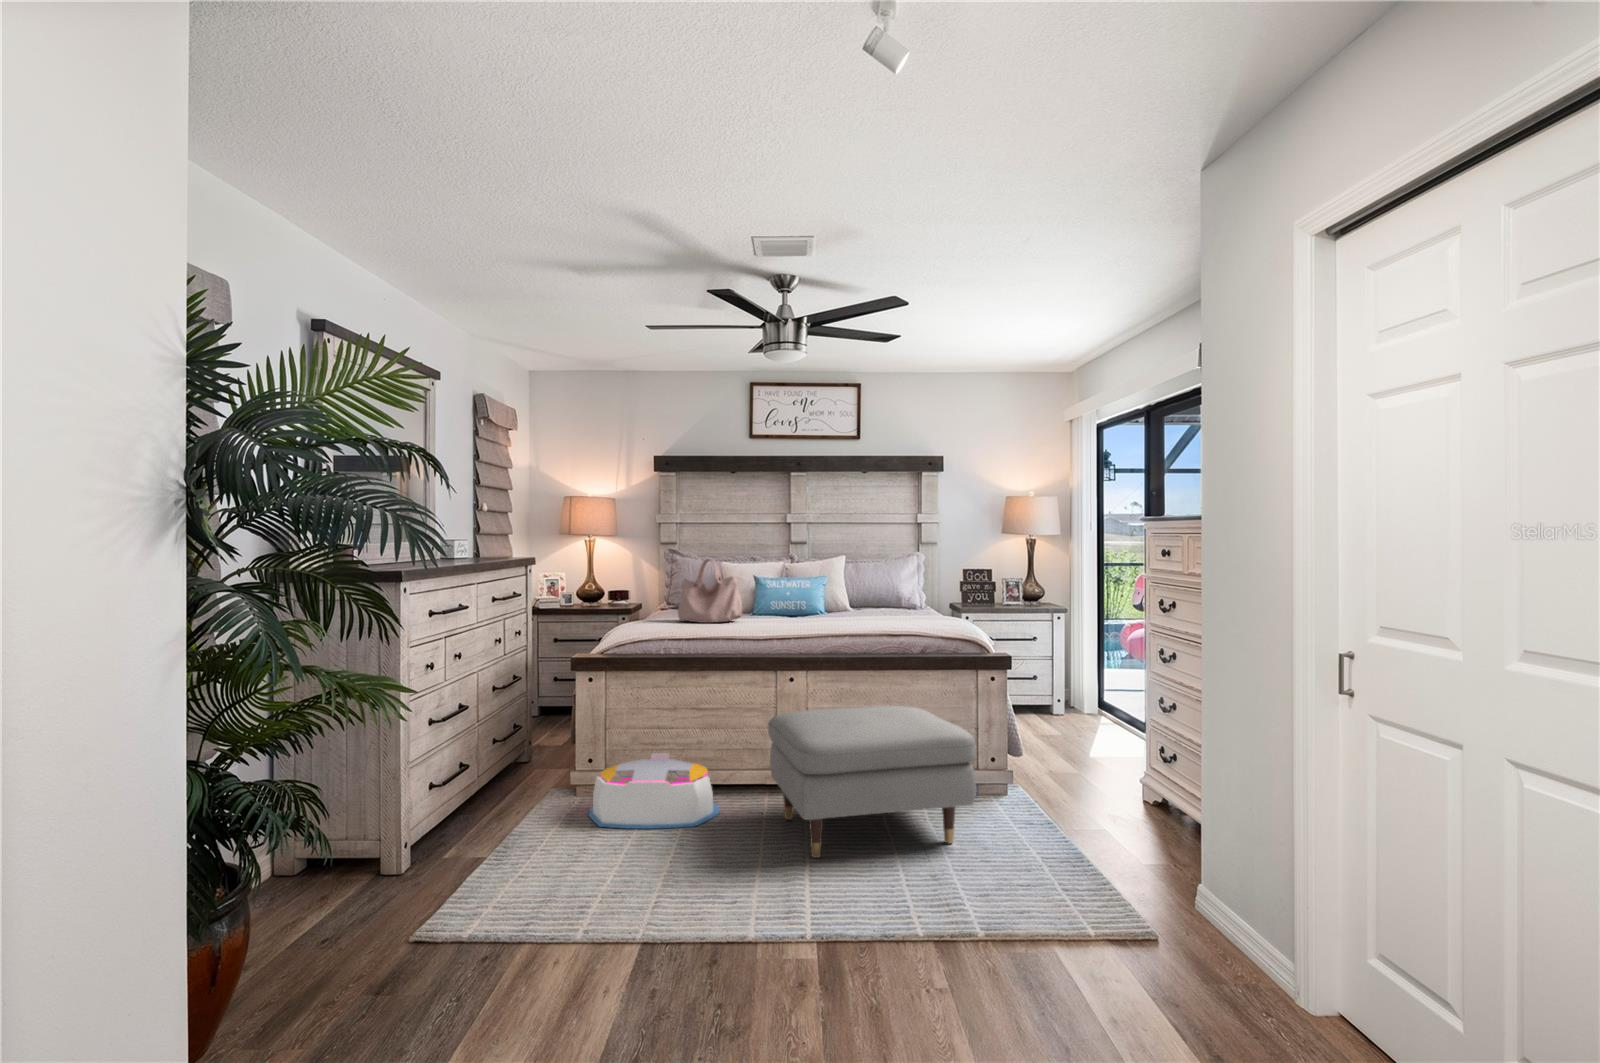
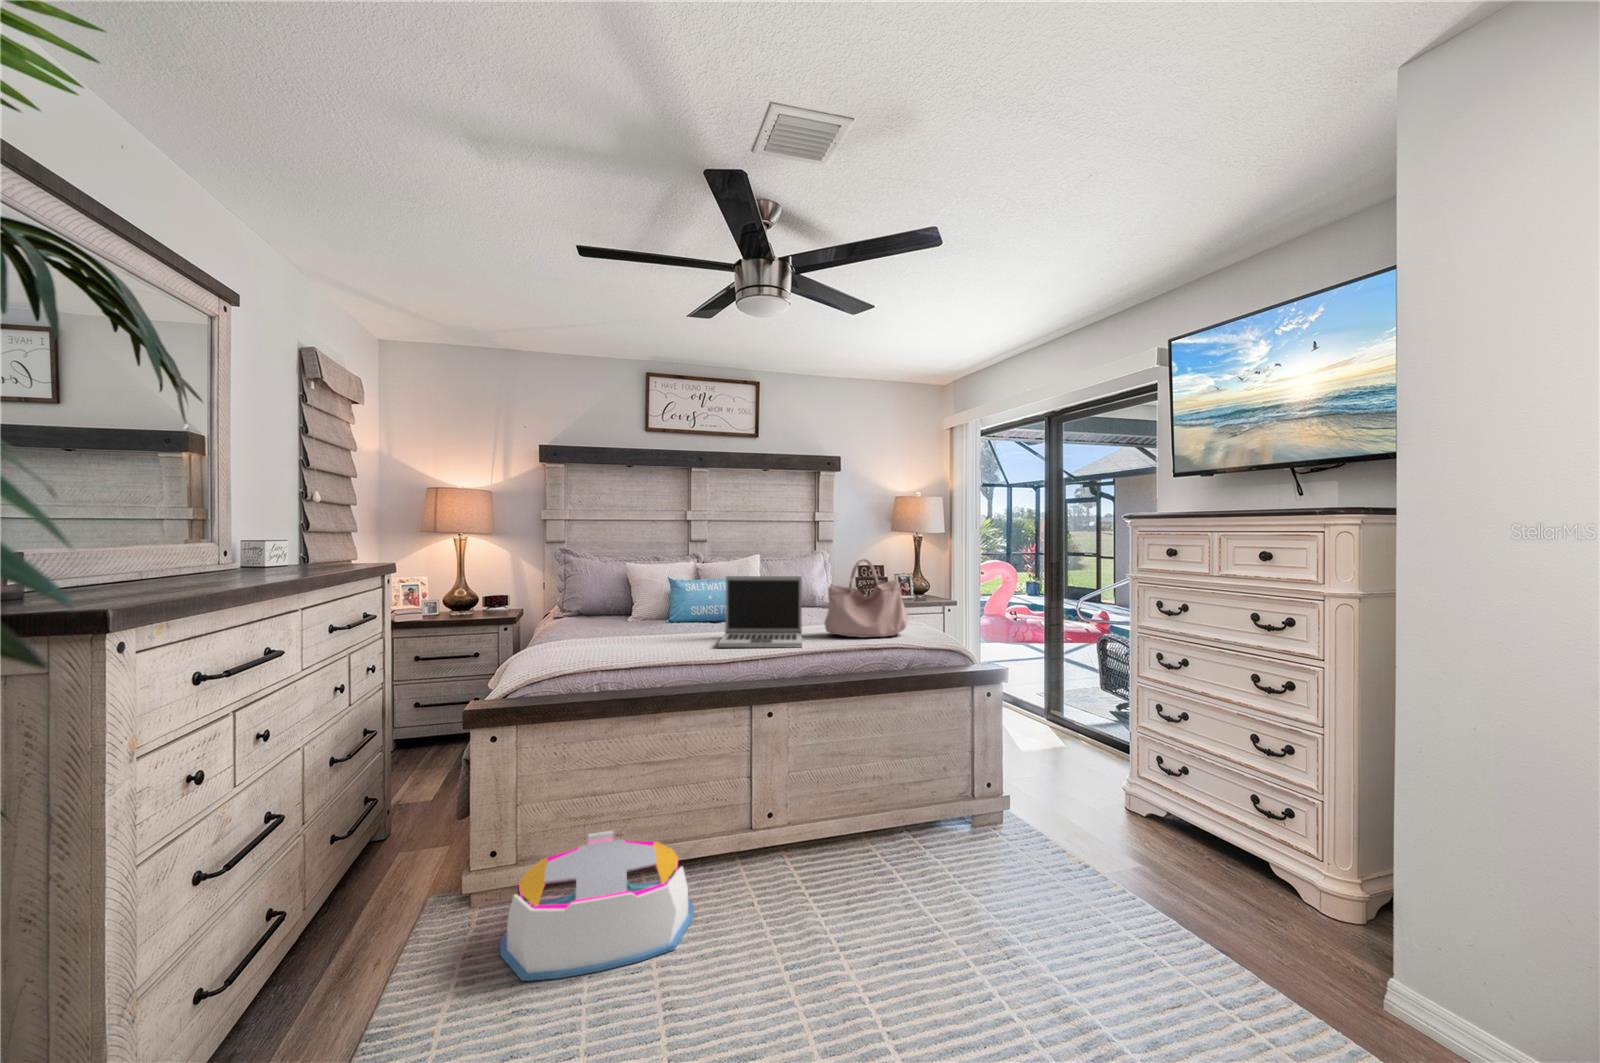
handbag: present [678,559,742,623] -> present [824,559,908,638]
laptop: none [762,571,842,631] -> present [718,576,802,647]
ottoman: present [768,706,976,858] -> none [765,738,1046,994]

